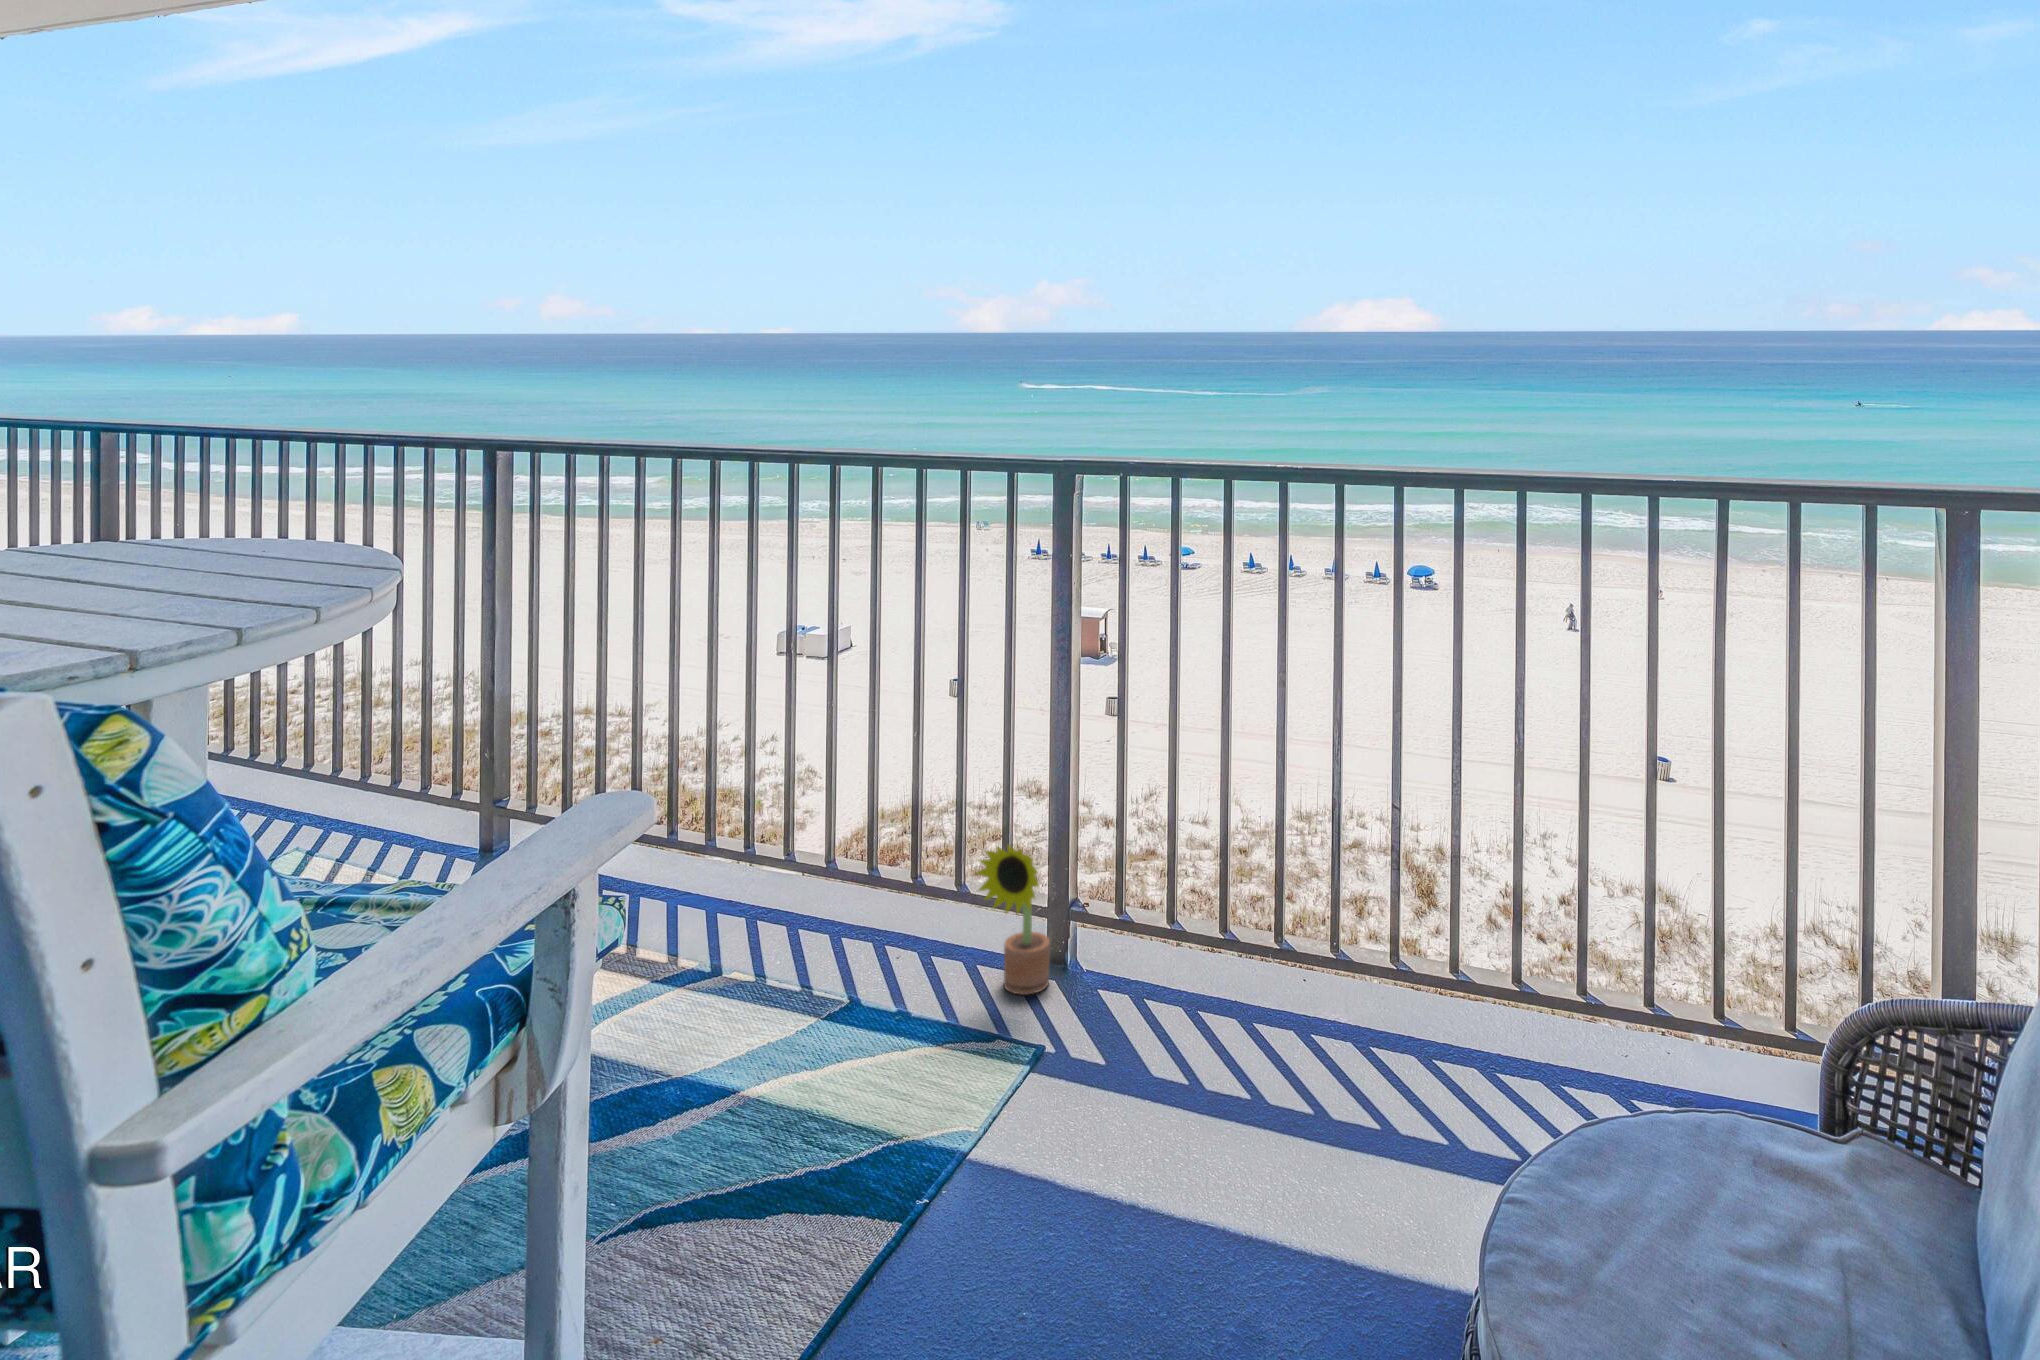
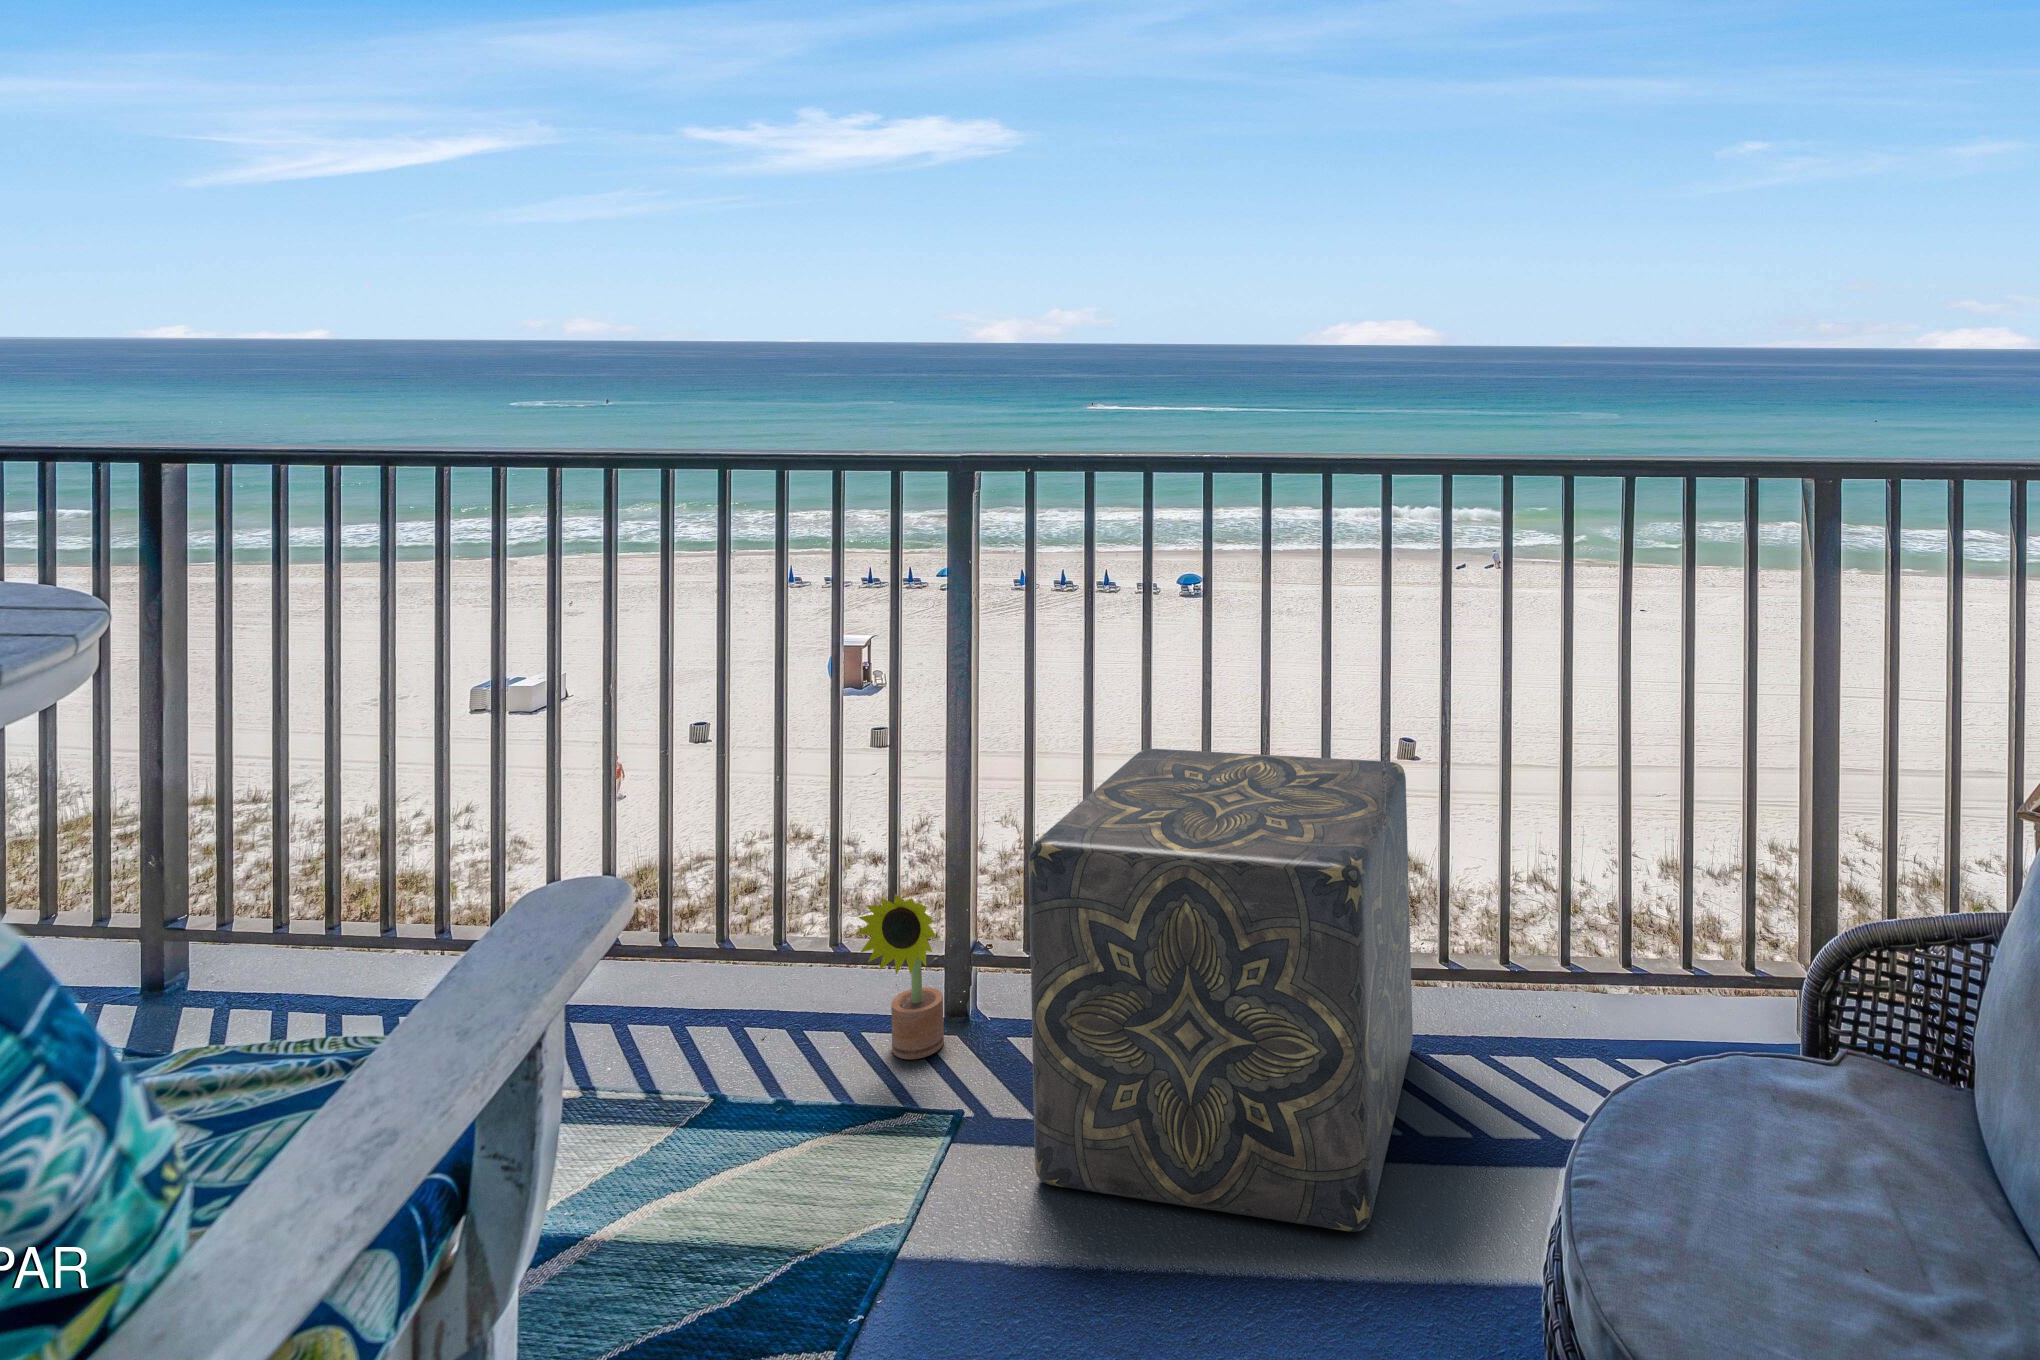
ottoman: none [1096,739,1484,1222] -> present [1029,749,1413,1232]

